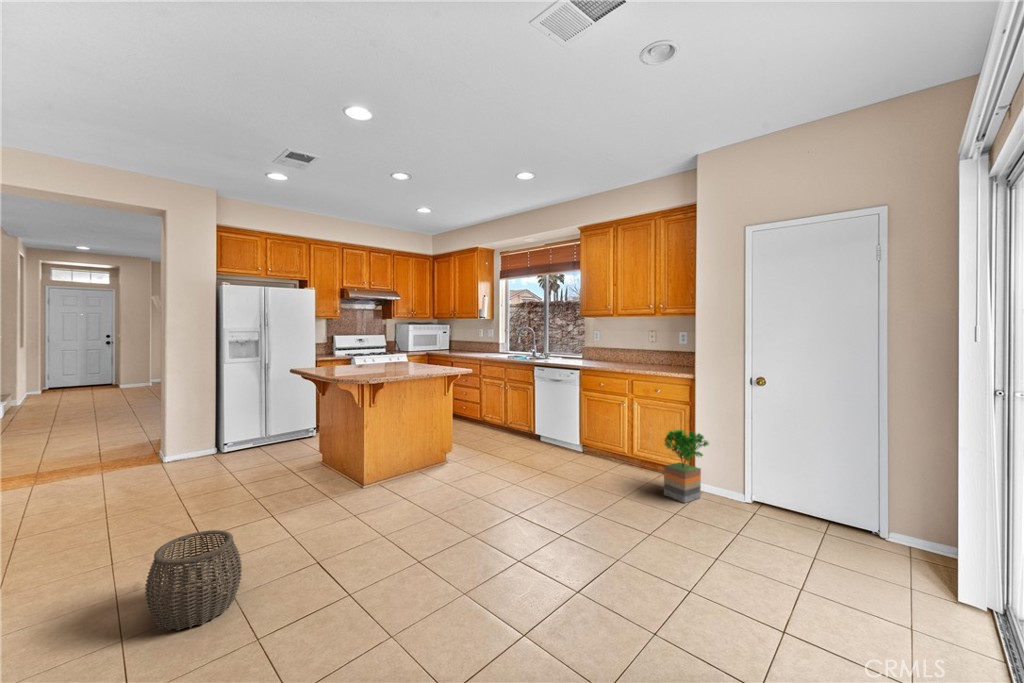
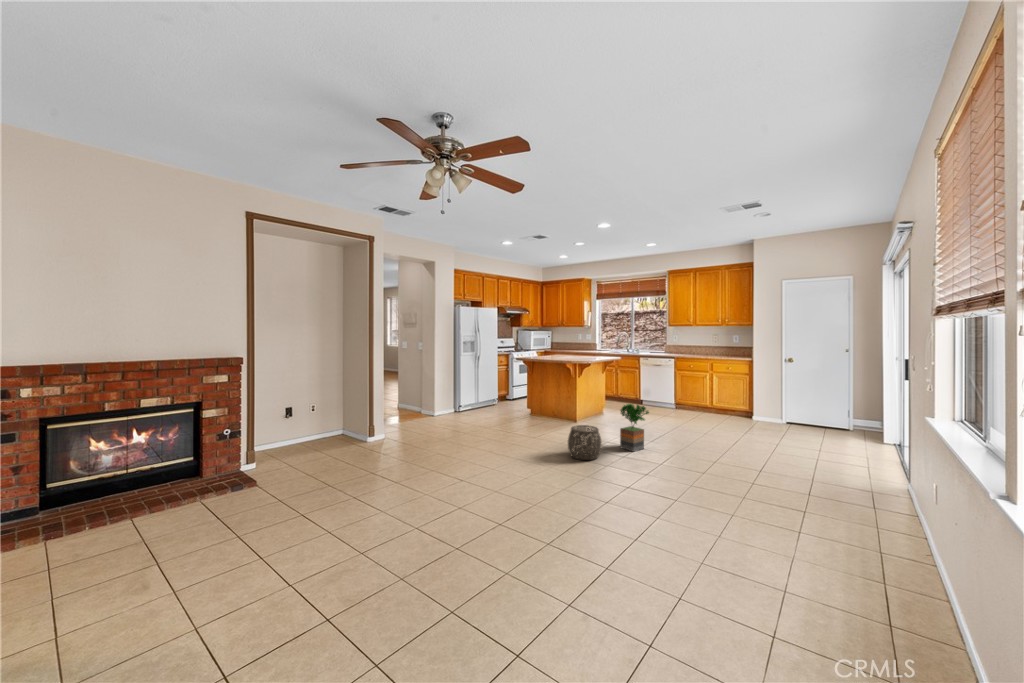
potted tree: present [664,429,709,503] -> present [620,404,649,452]

